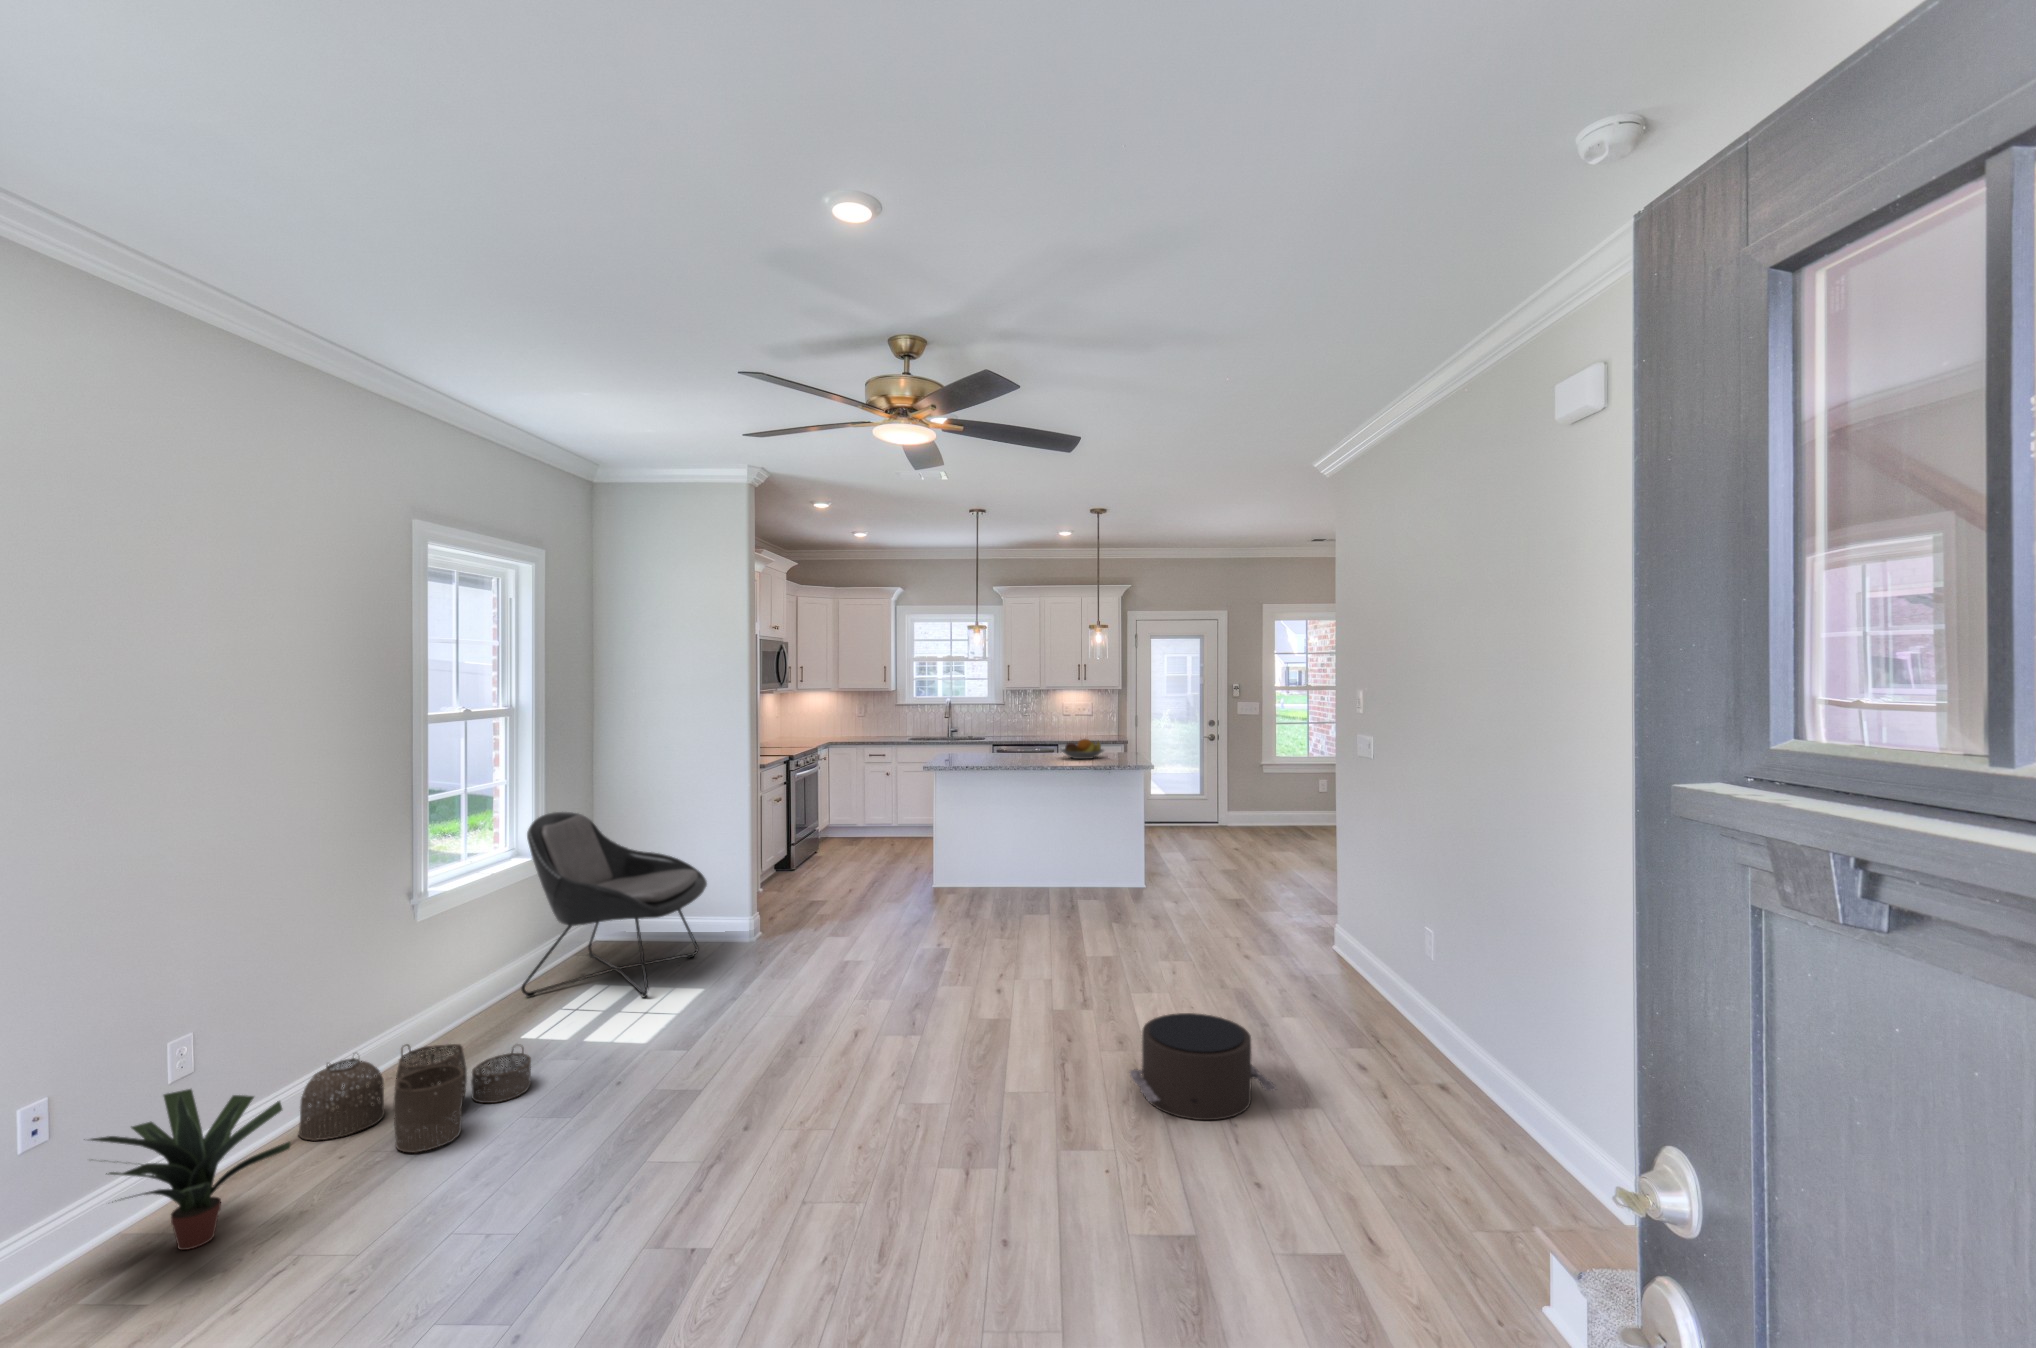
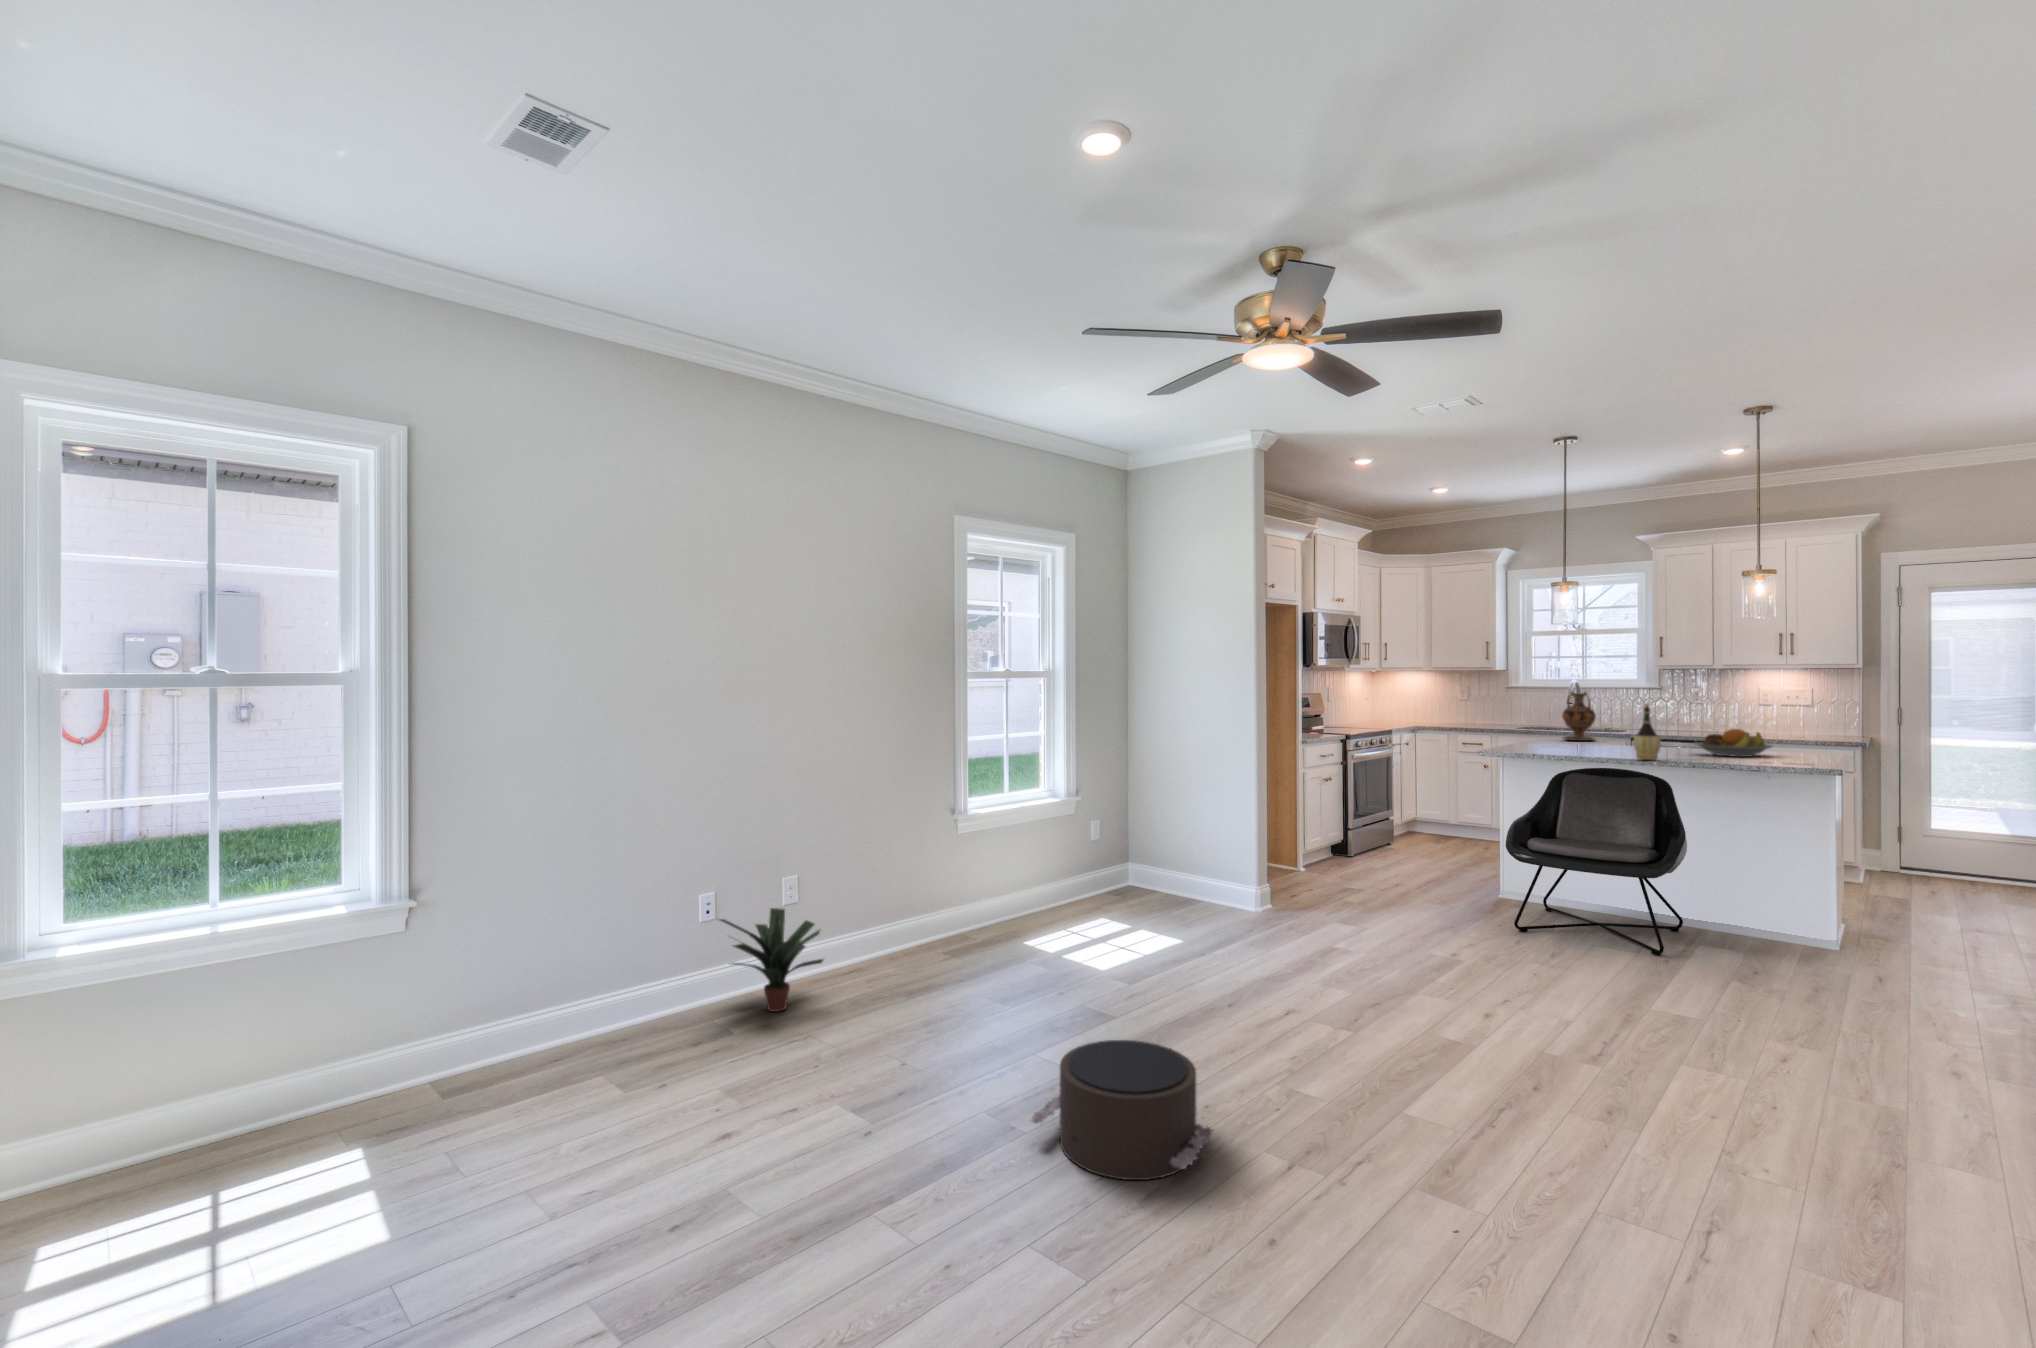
vase: none [953,710,977,750] -> present [1562,692,1596,741]
wine bottle: none [1035,724,1052,767] -> present [1633,704,1661,760]
lounge chair: present [521,812,707,997] -> present [1506,768,1687,955]
pouf: present [1129,1013,1276,1120] -> present [1031,1040,1213,1180]
woven basket: present [298,1044,531,1152] -> none [860,917,1006,998]

